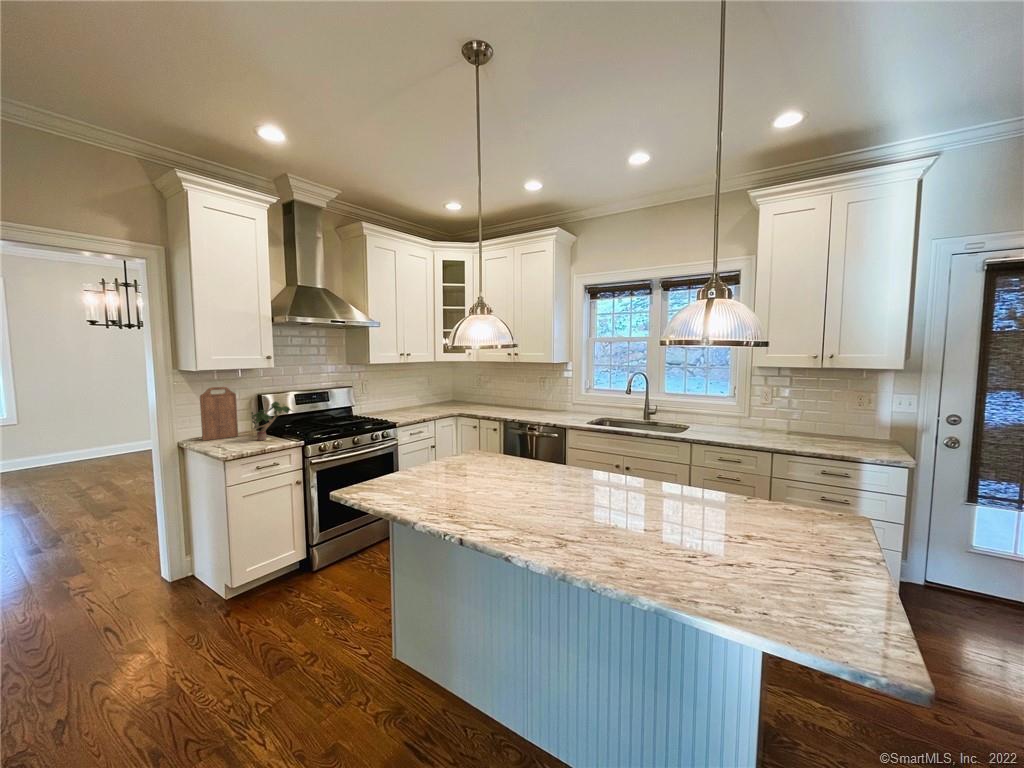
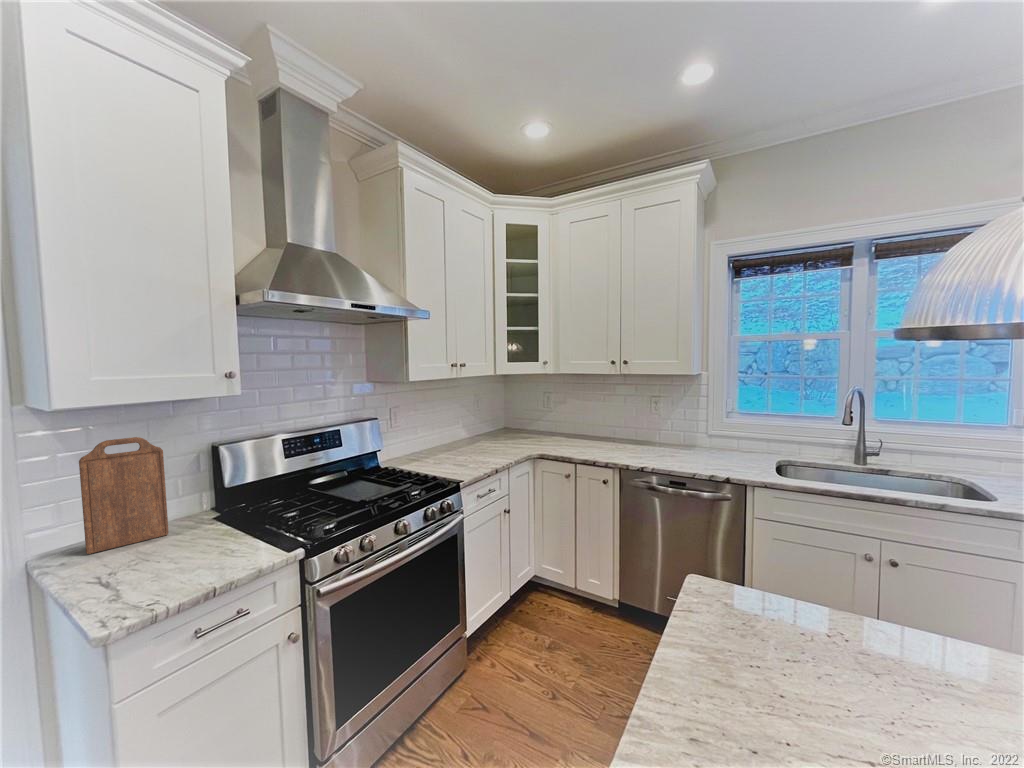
potted plant: present [251,402,292,441] -> none [179,459,284,550]

